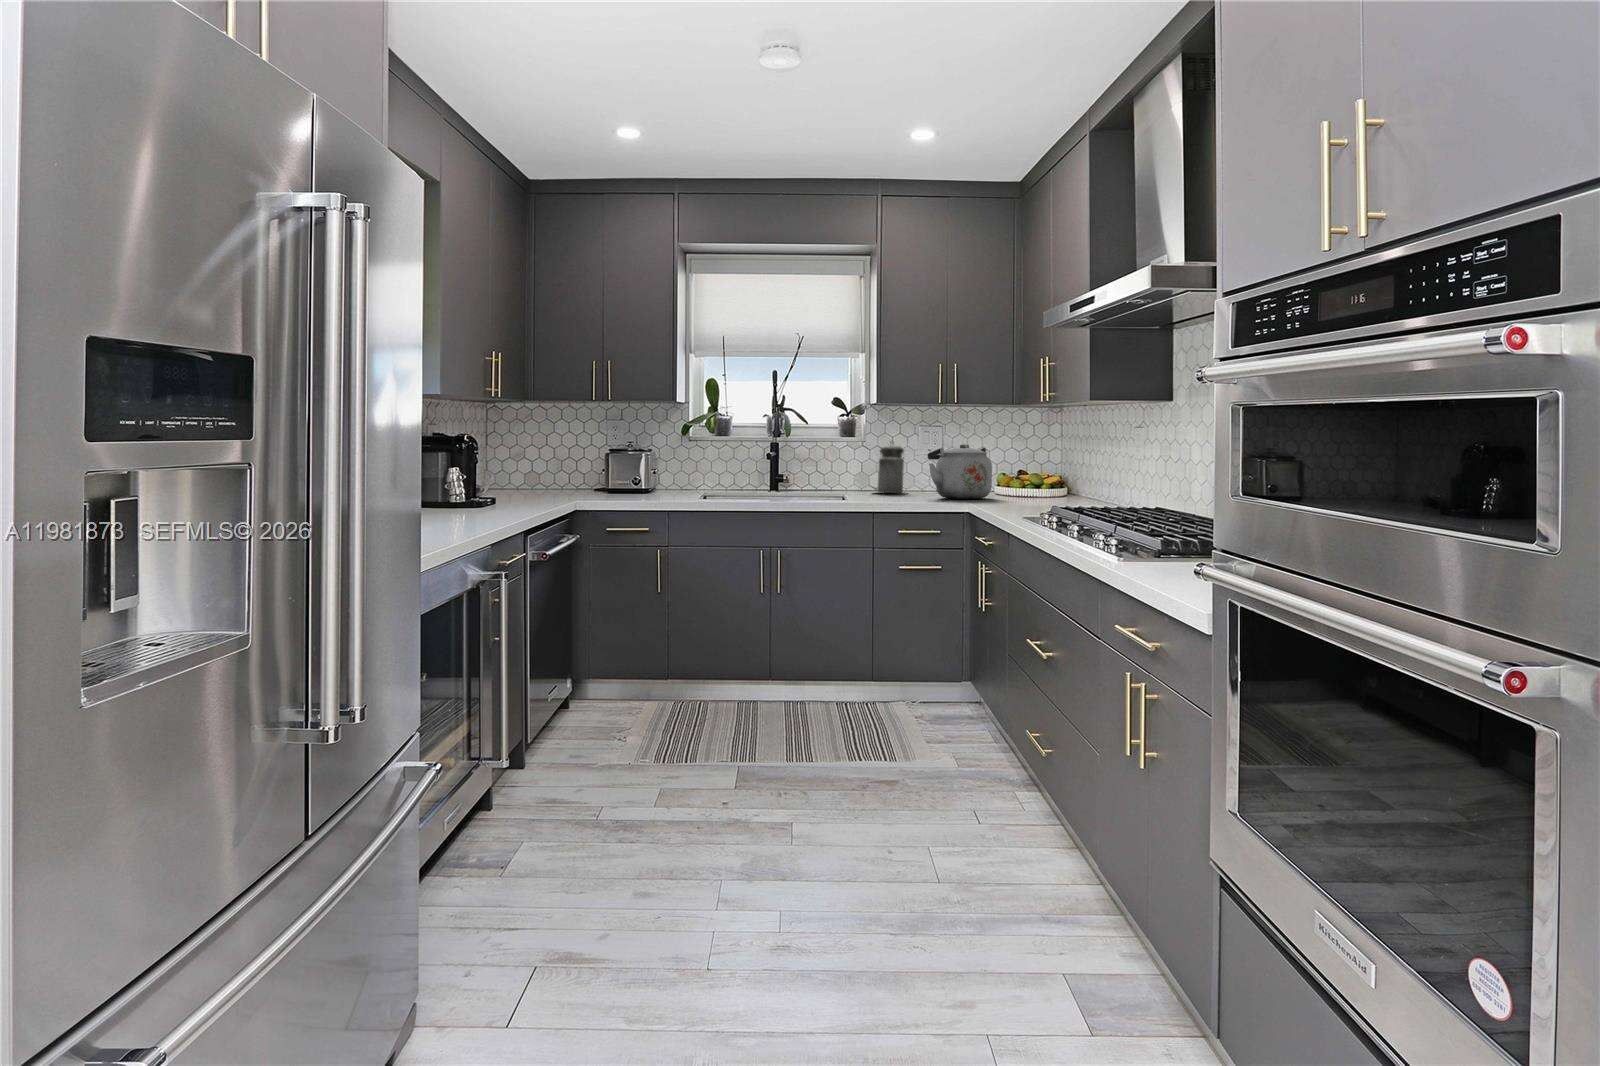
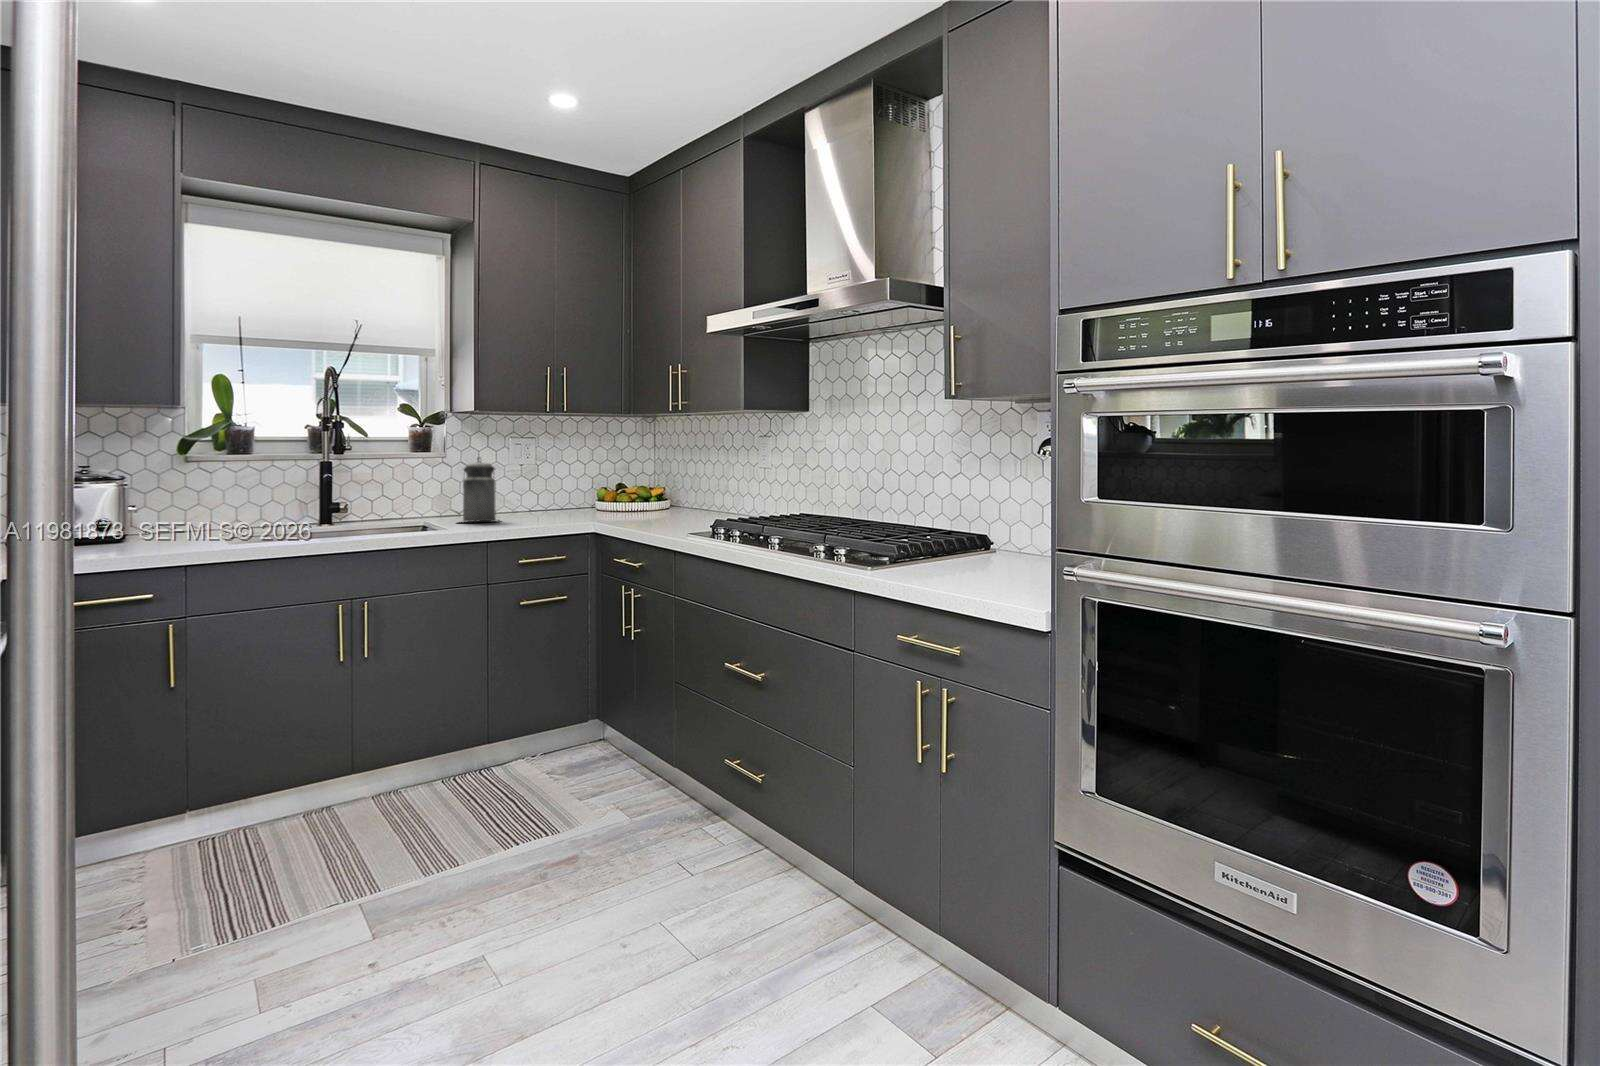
kettle: present [928,444,992,499] -> none [539,460,619,525]

